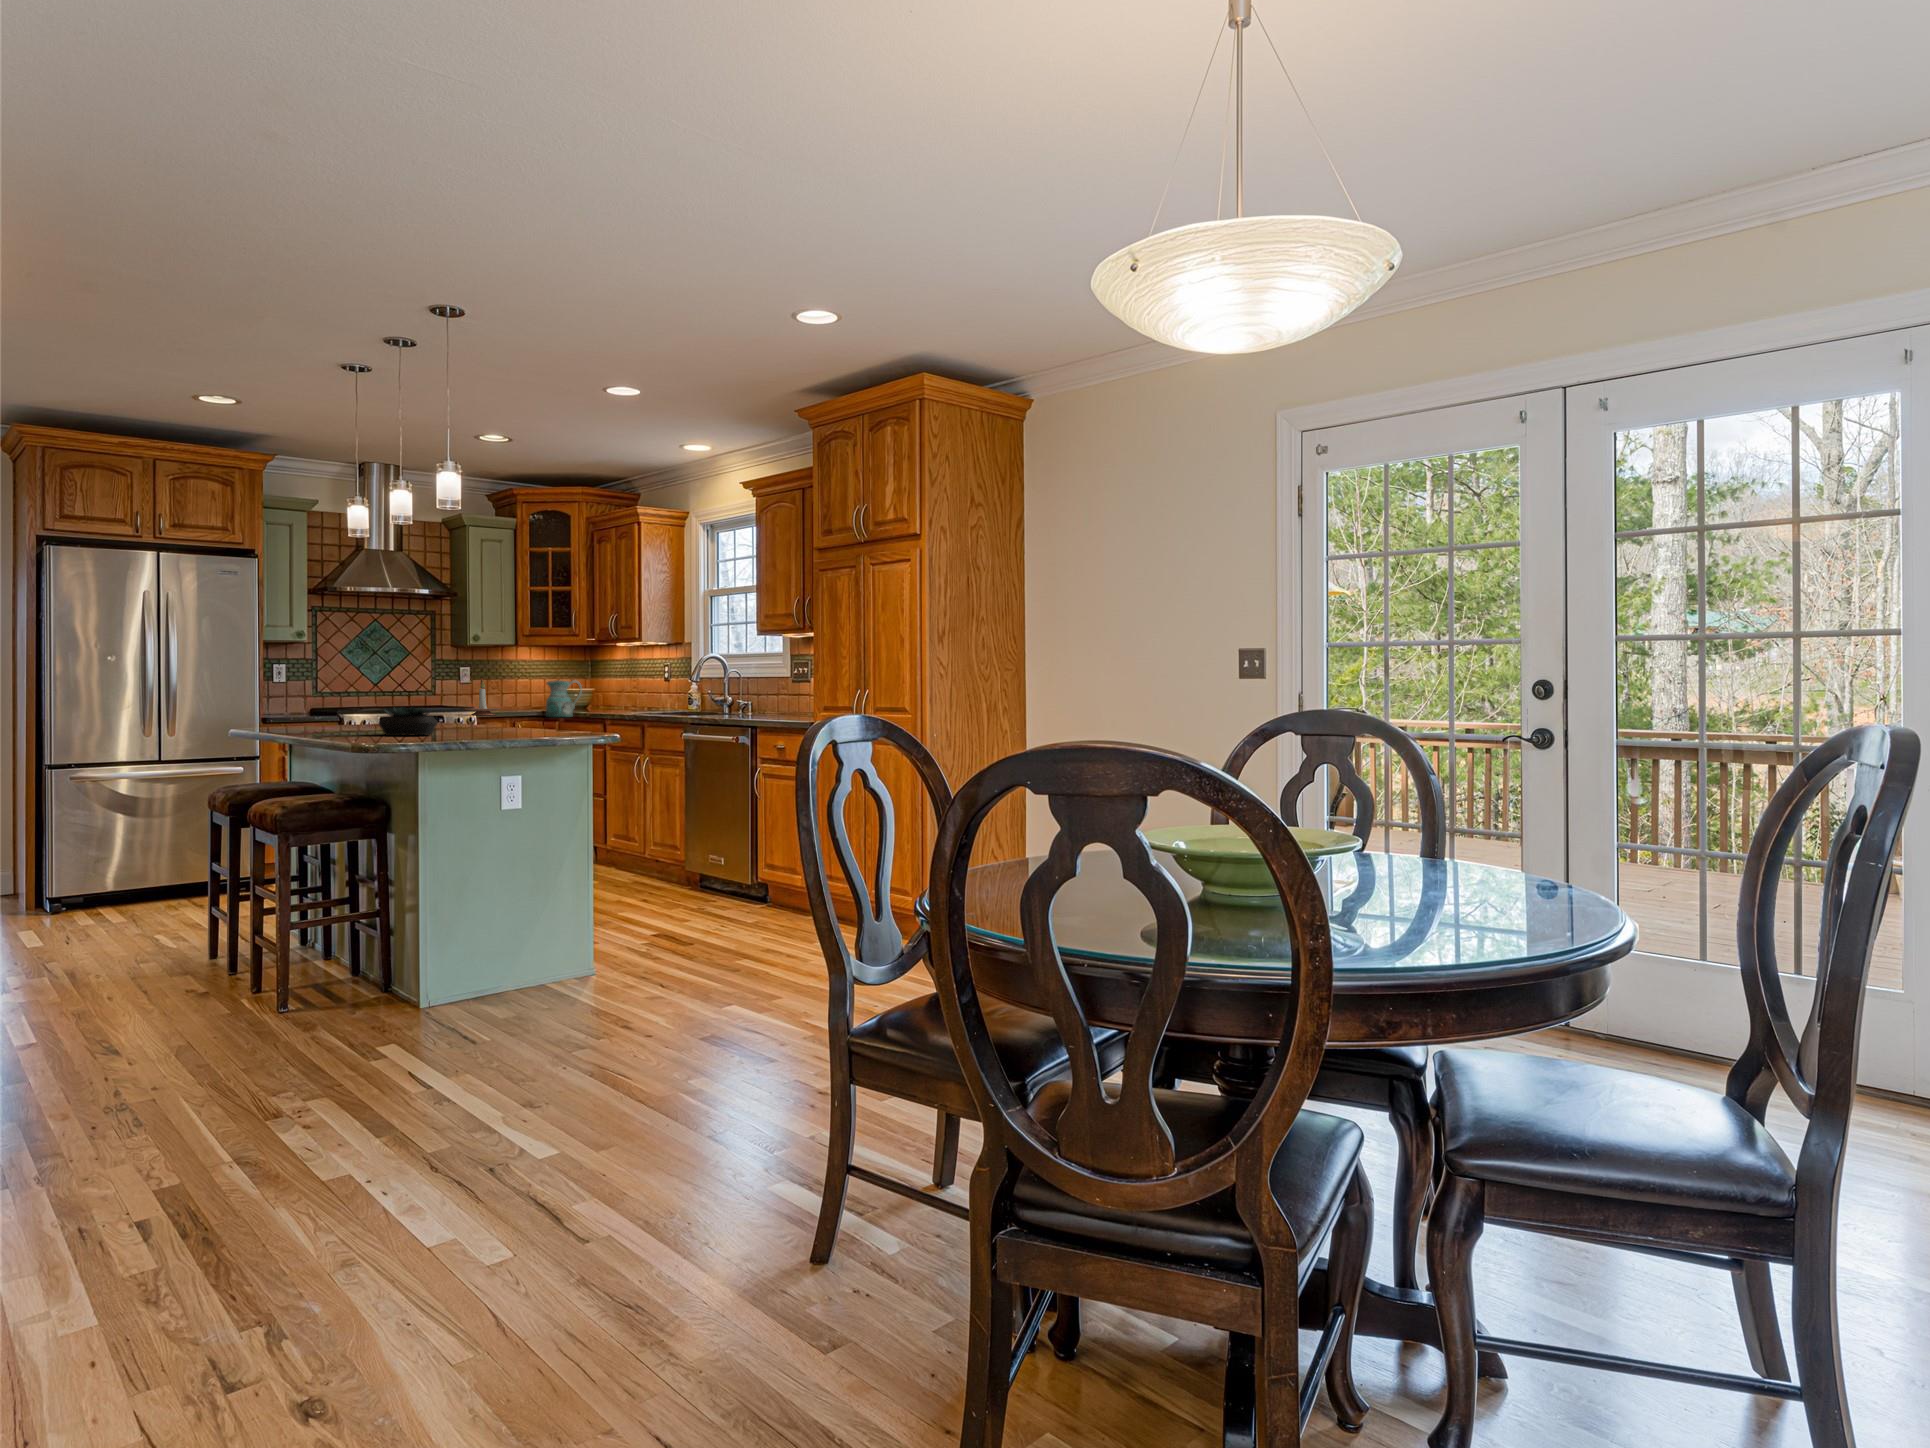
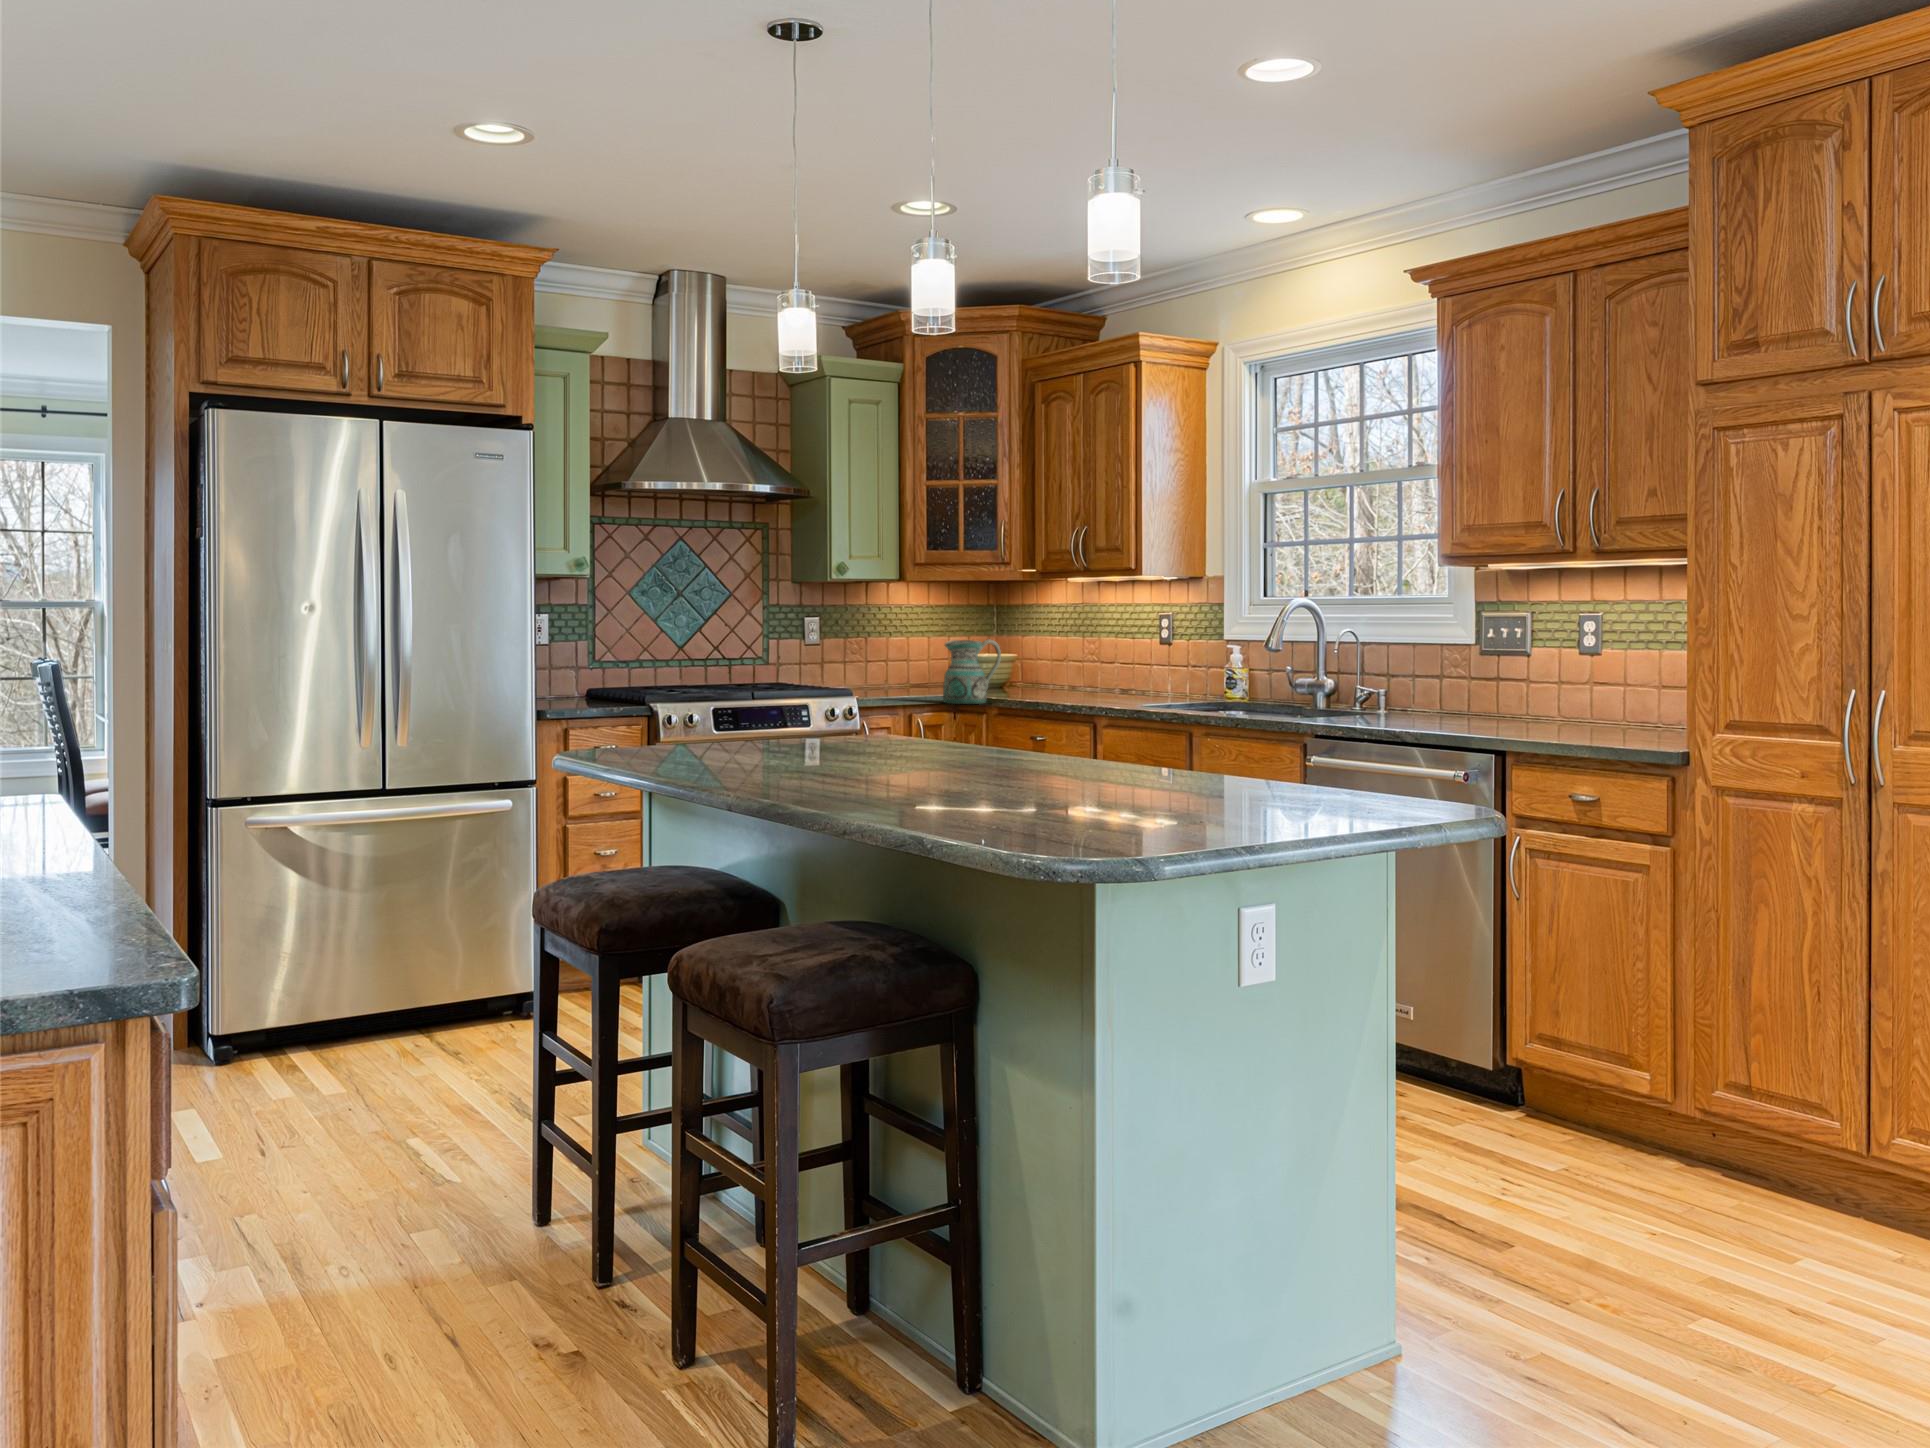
candle holder: present [466,679,501,715] -> none [808,635,866,699]
succulent plant: present [379,707,438,736] -> none [934,760,1055,840]

